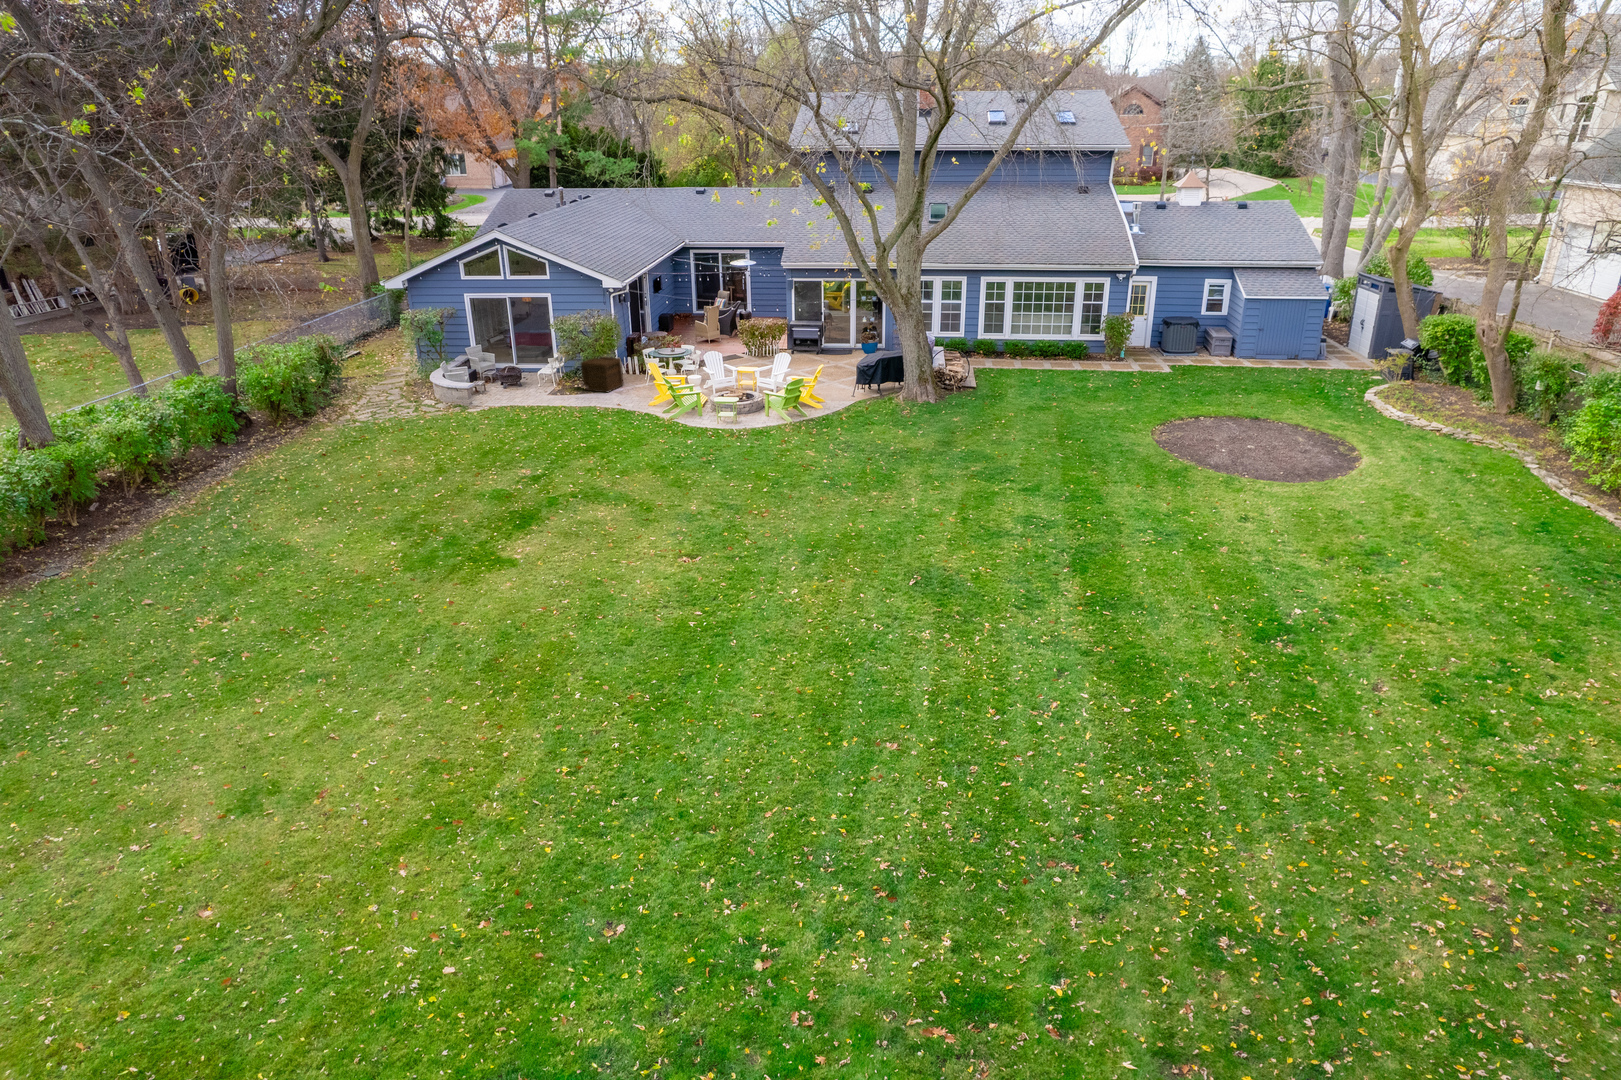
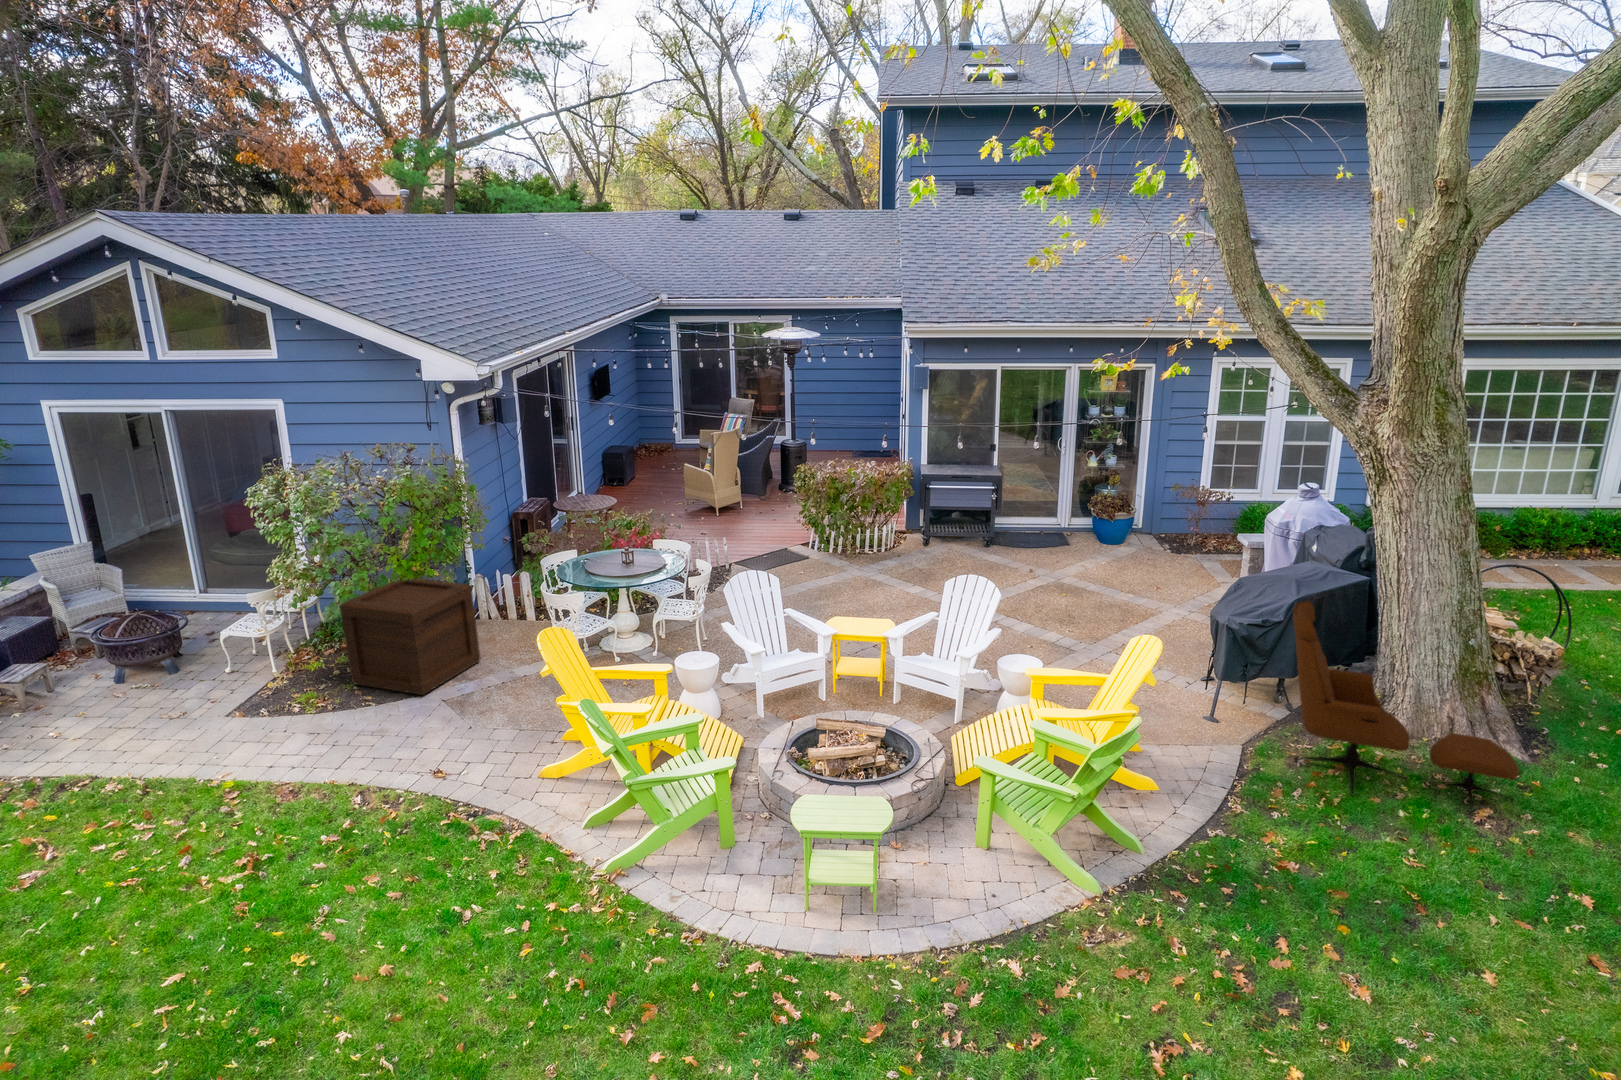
lounge chair: none [860,356,917,412] -> present [1293,601,1519,812]

